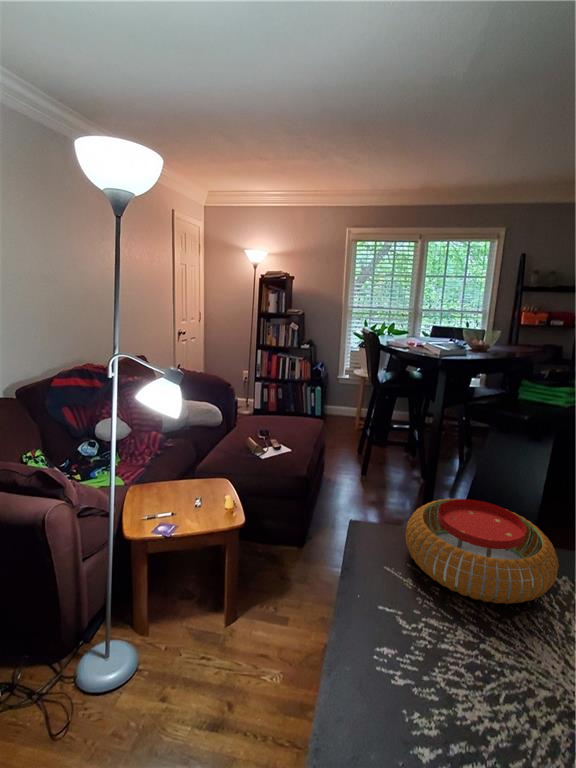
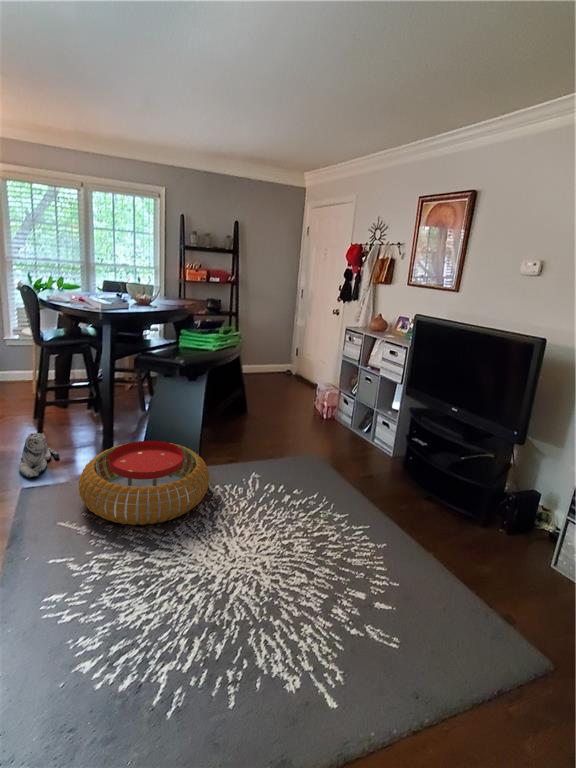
plush toy: none [349,469,383,512] -> present [19,433,59,478]

